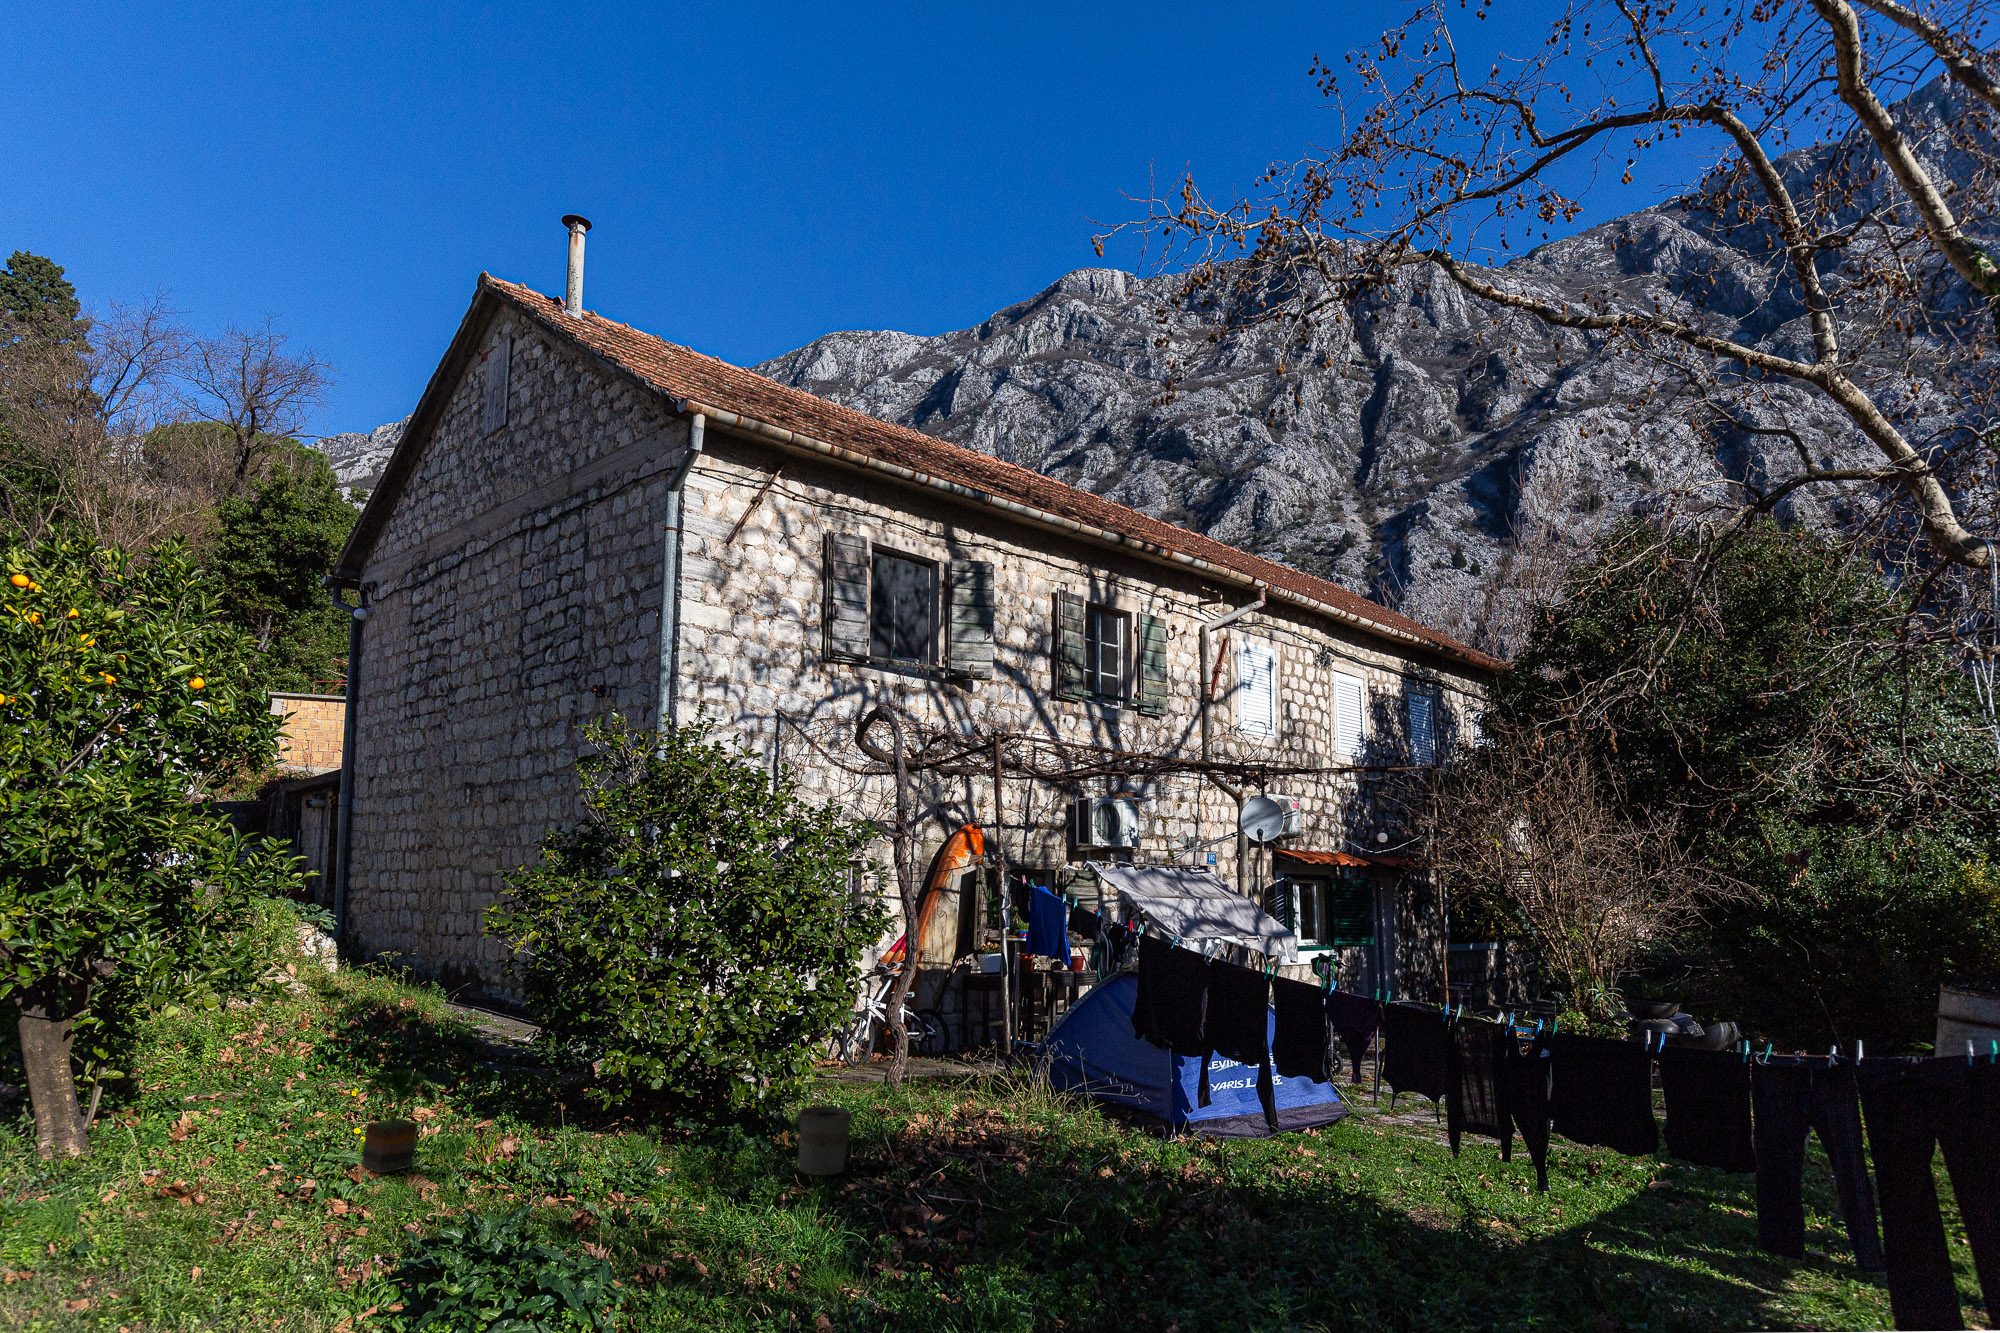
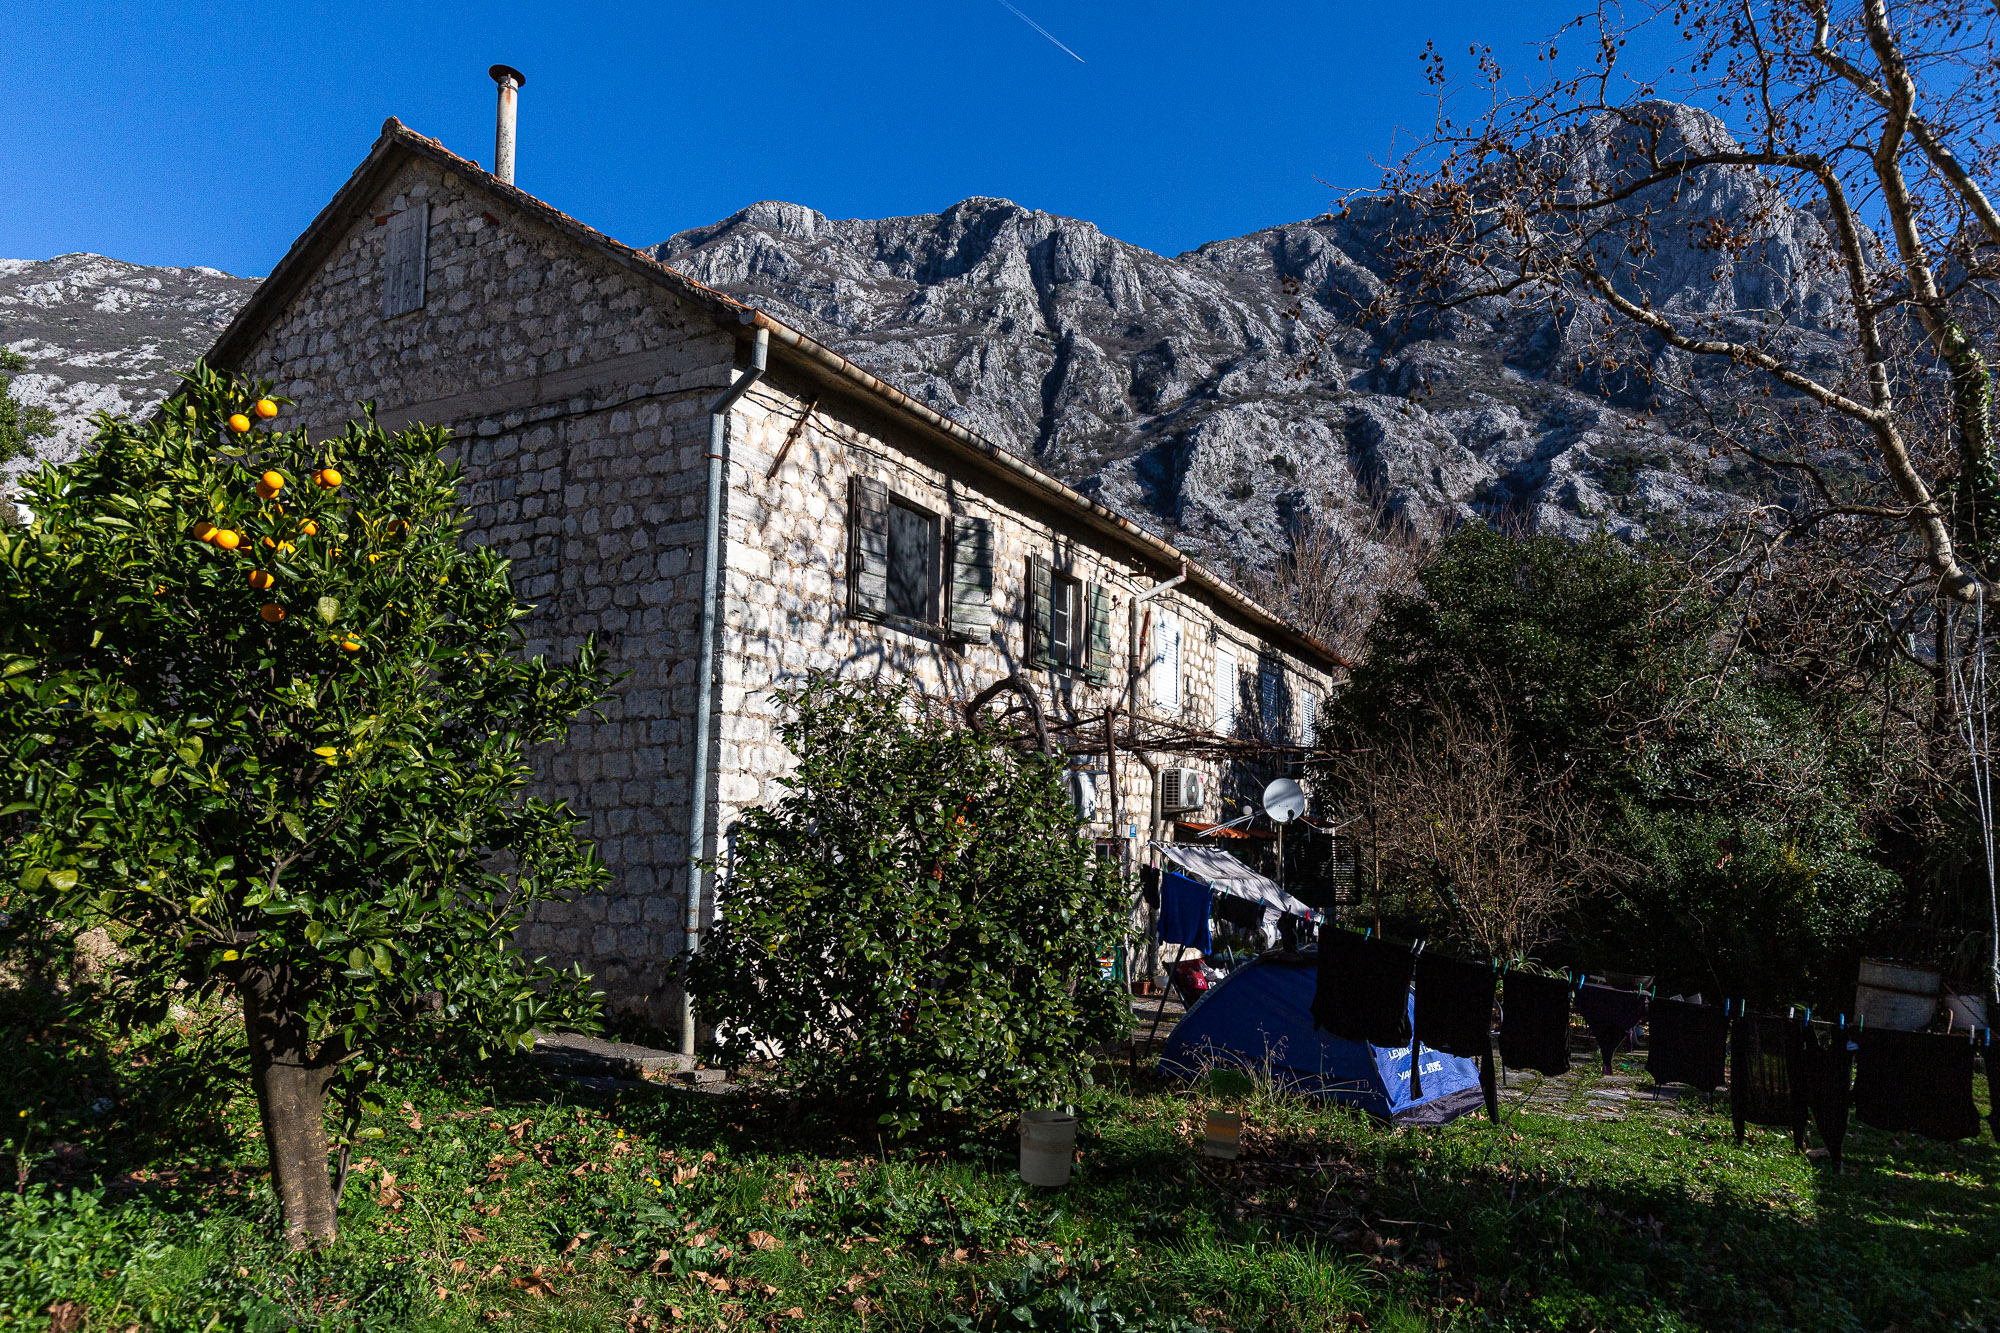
potted tree: present [362,1069,437,1173] -> present [1198,1067,1255,1159]

